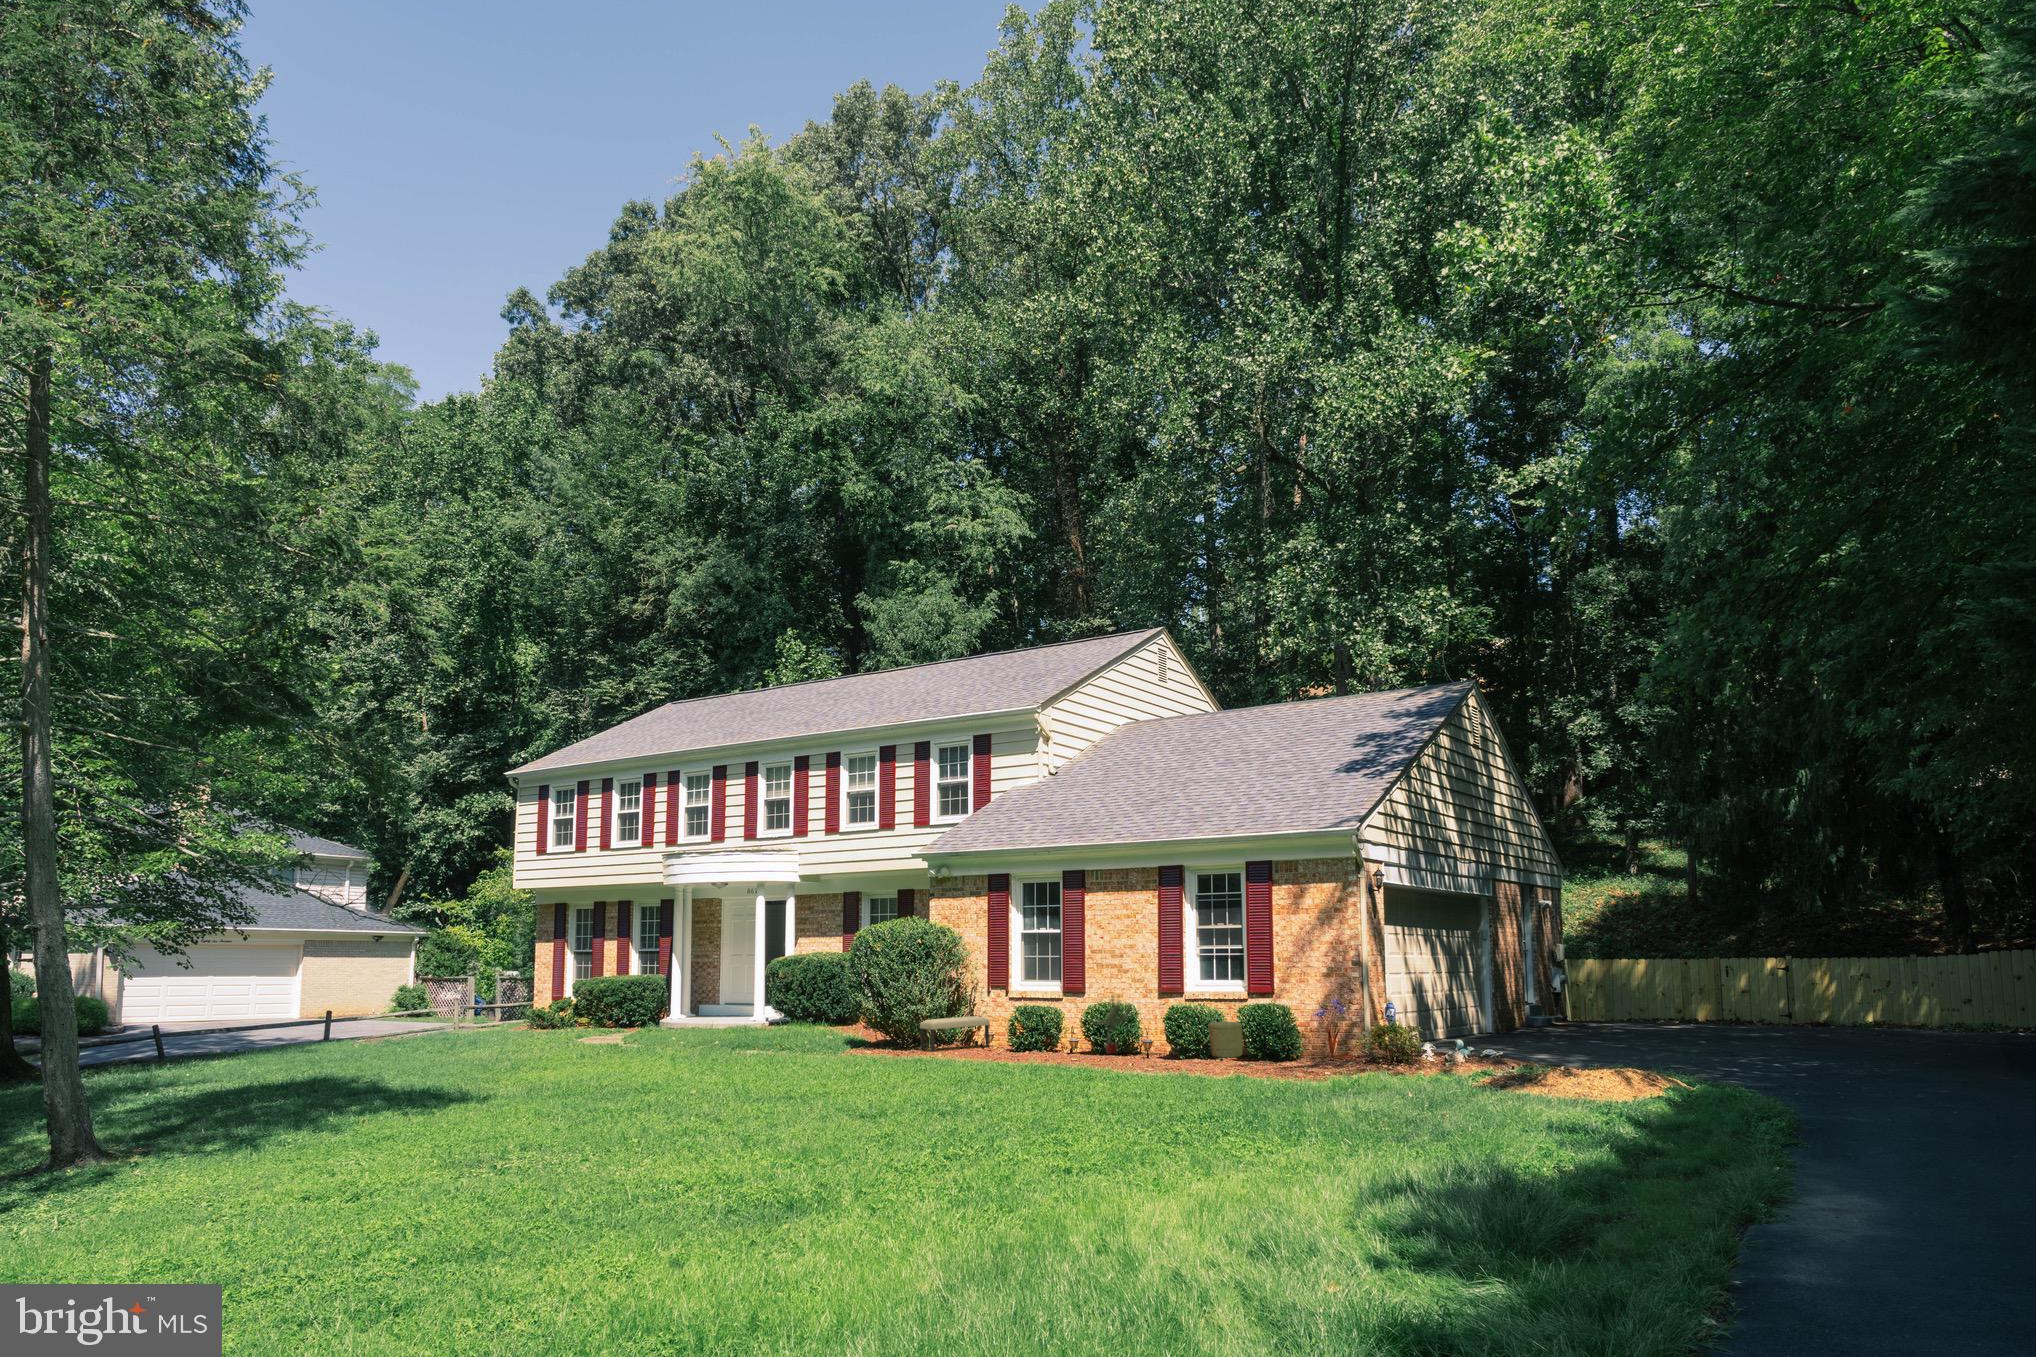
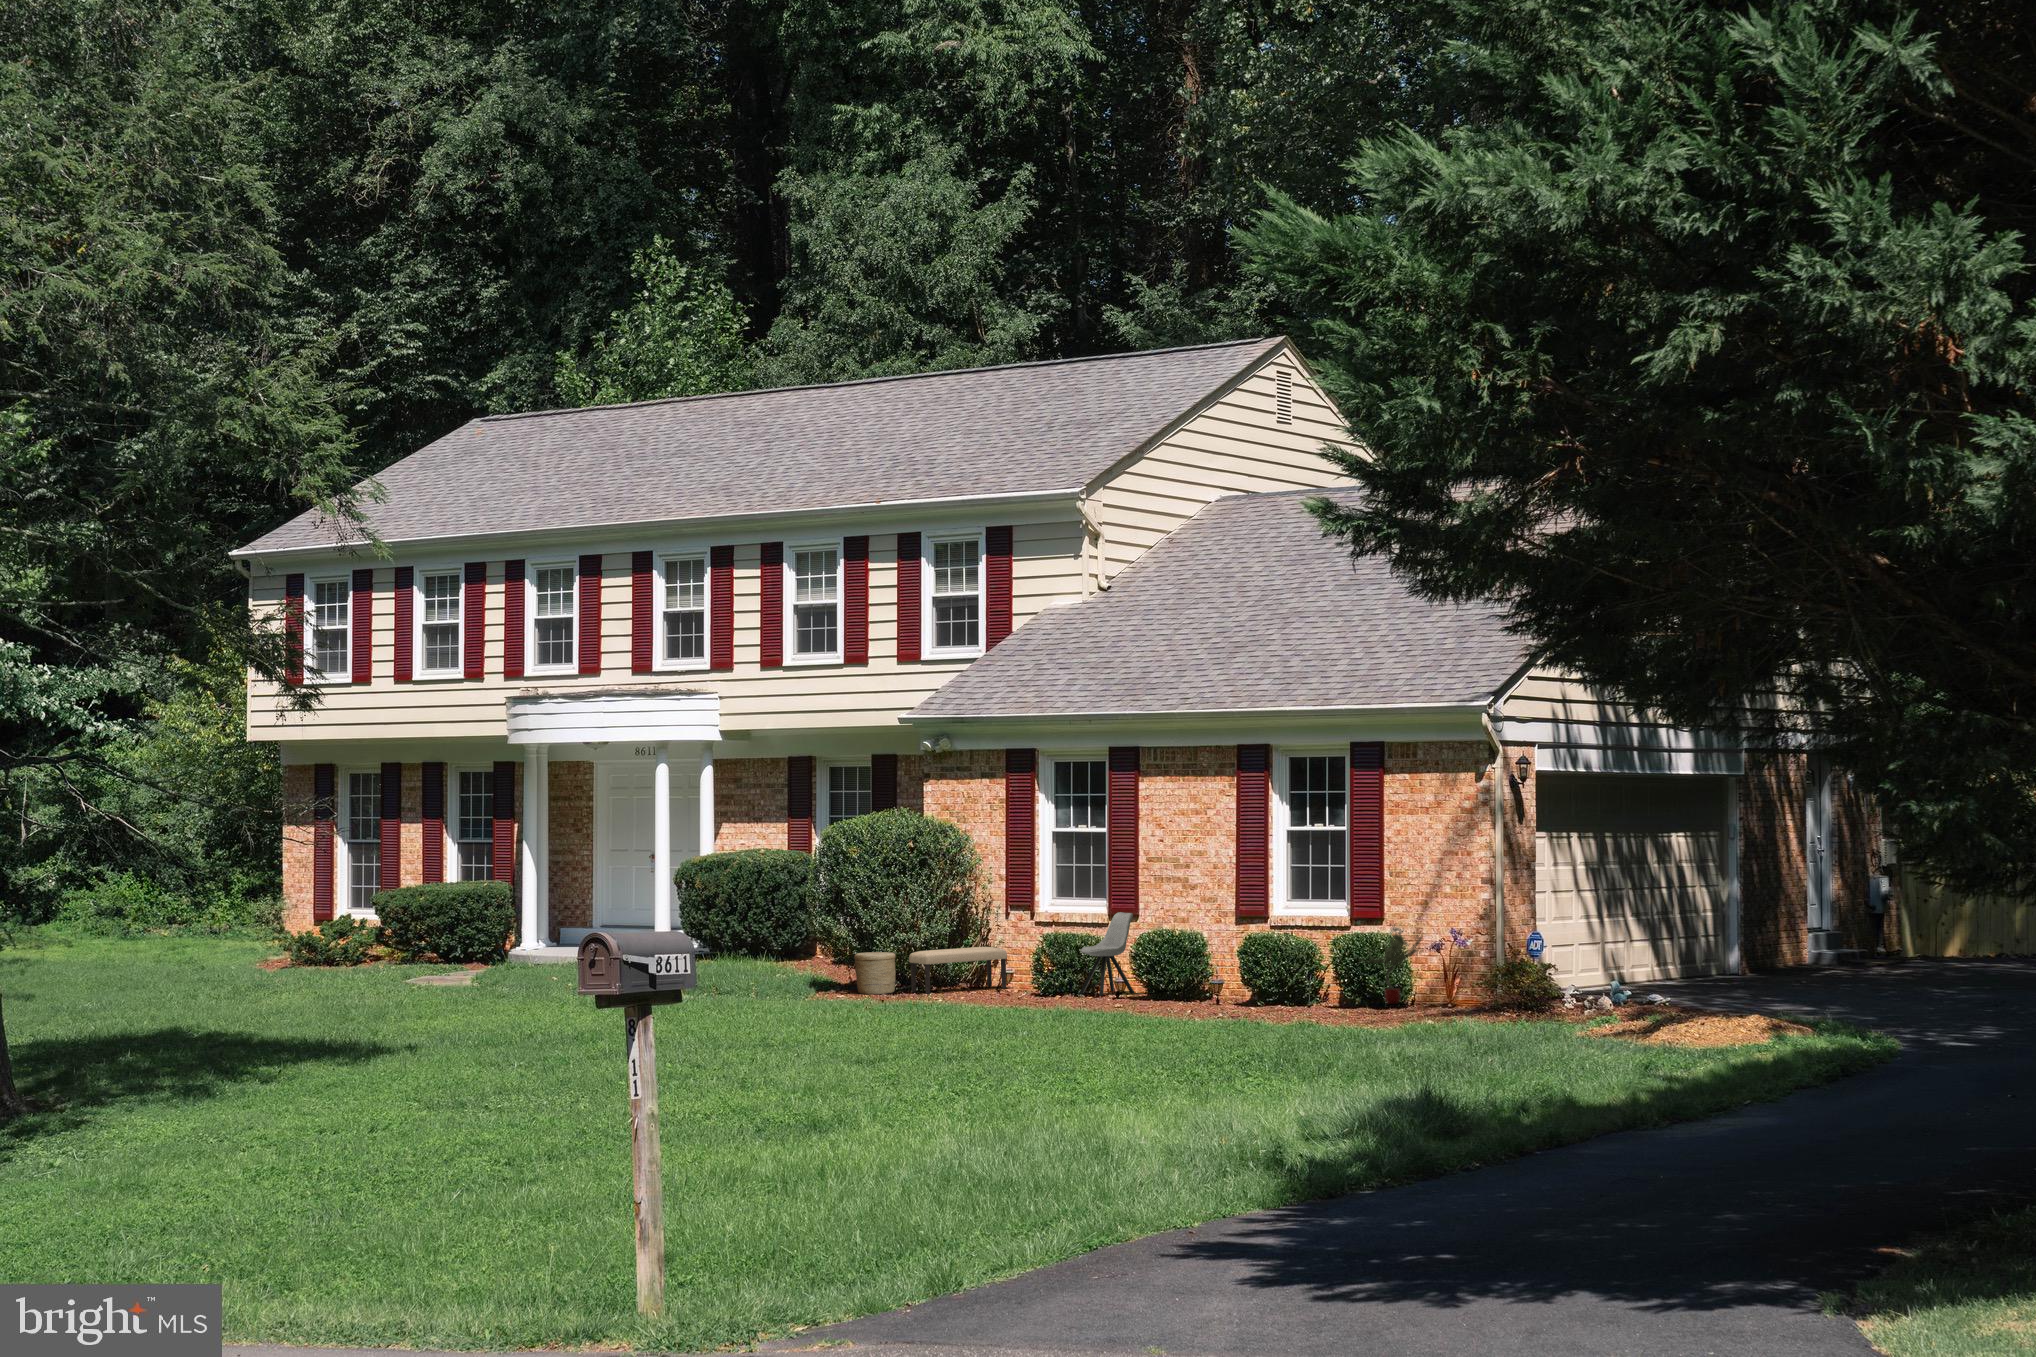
chair: none [1044,990,1085,1053] -> present [1080,912,1135,996]
potted tree: present [1091,996,1131,1055] -> present [1360,924,1423,1004]
woven basket: present [1208,1022,1243,1058] -> present [854,952,896,994]

